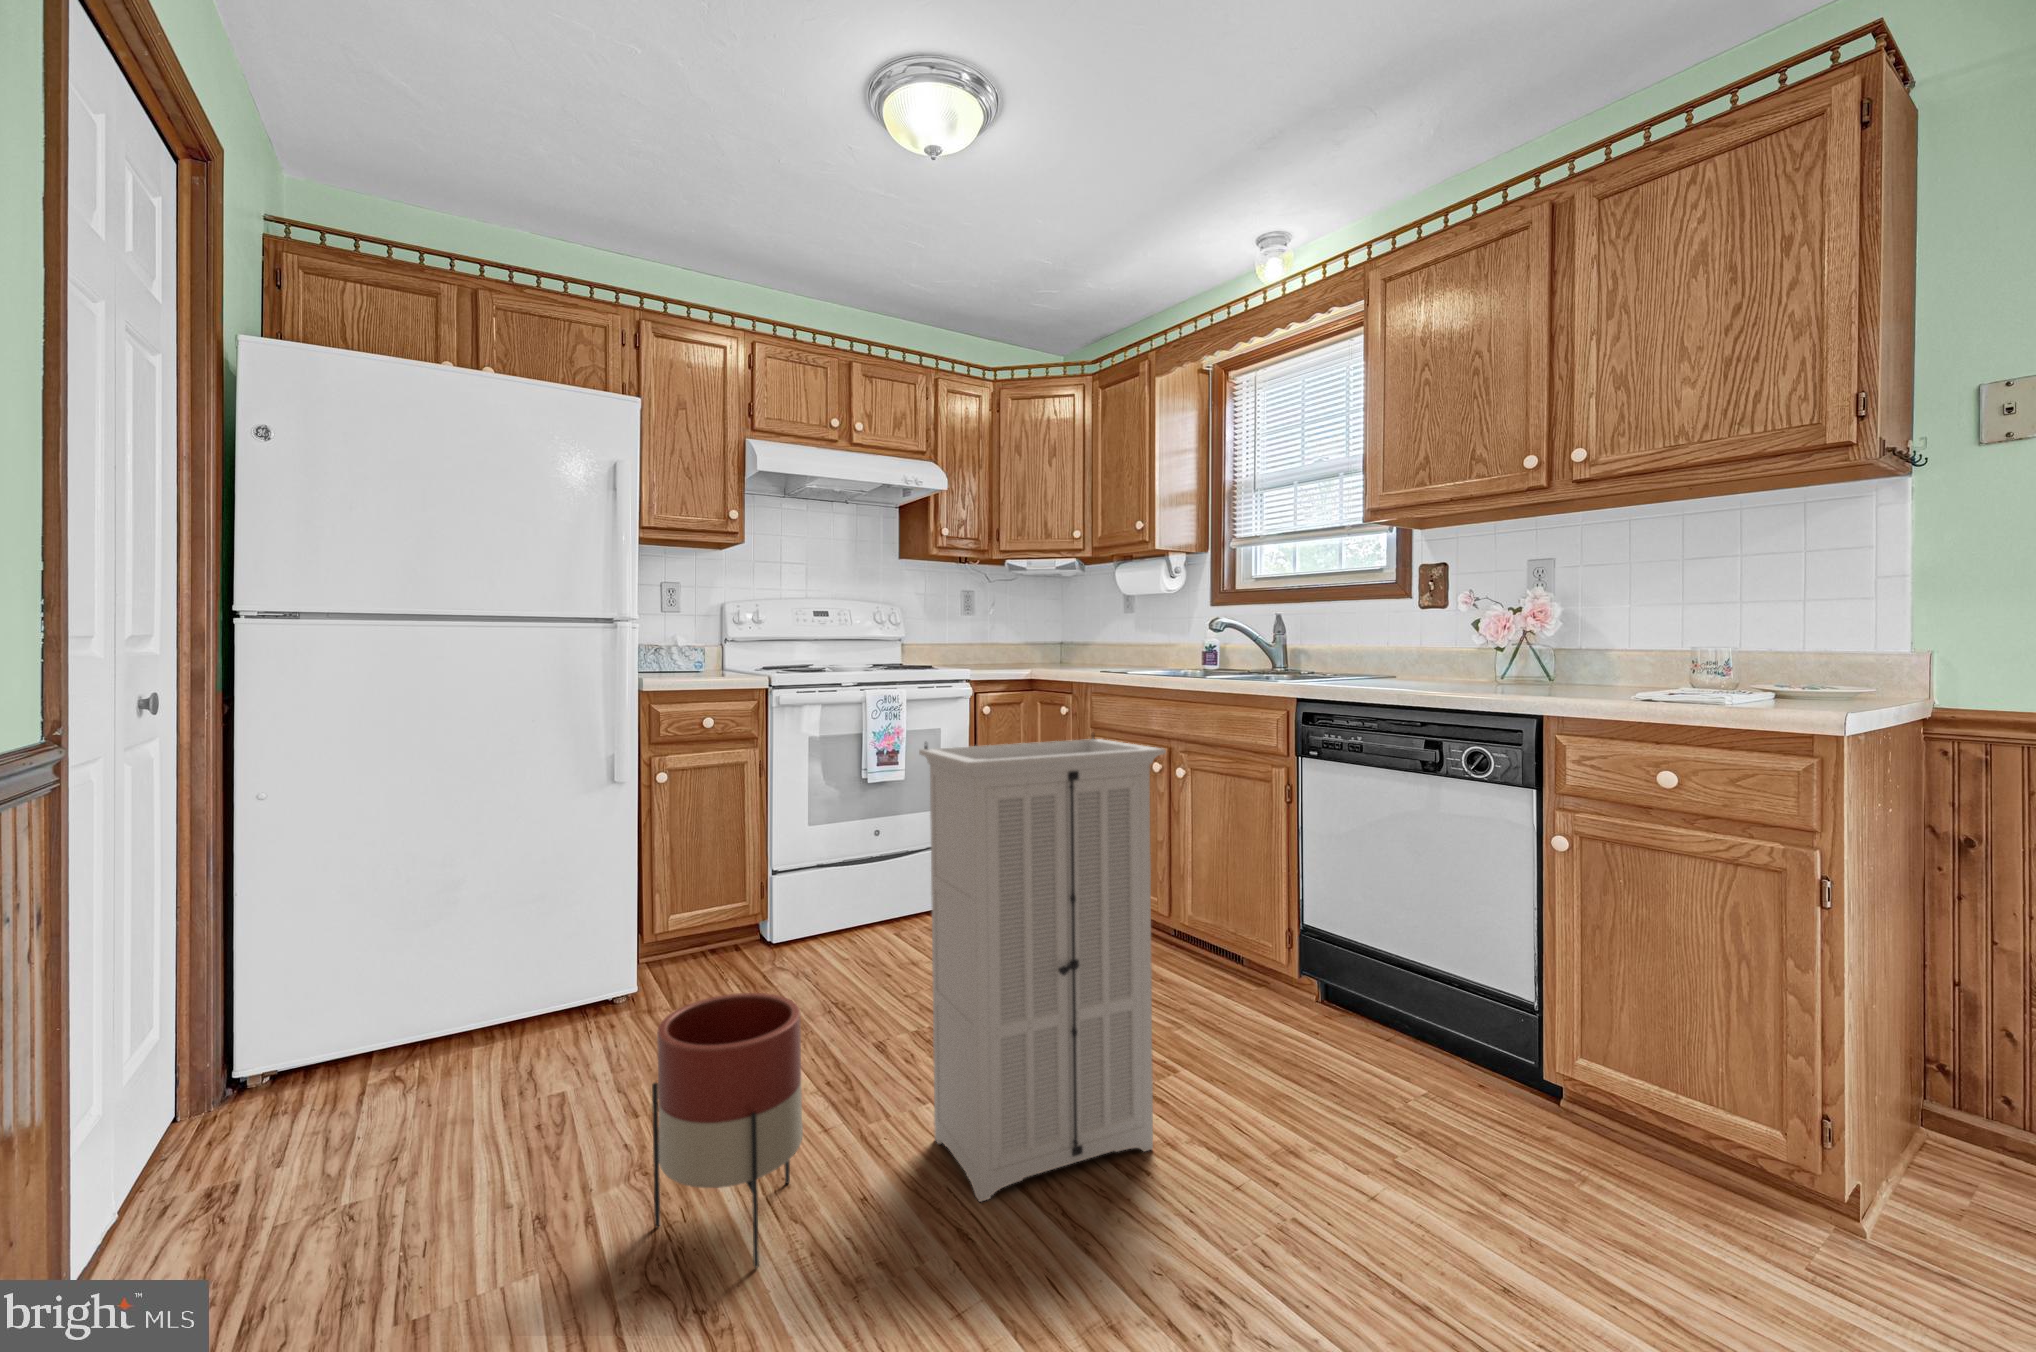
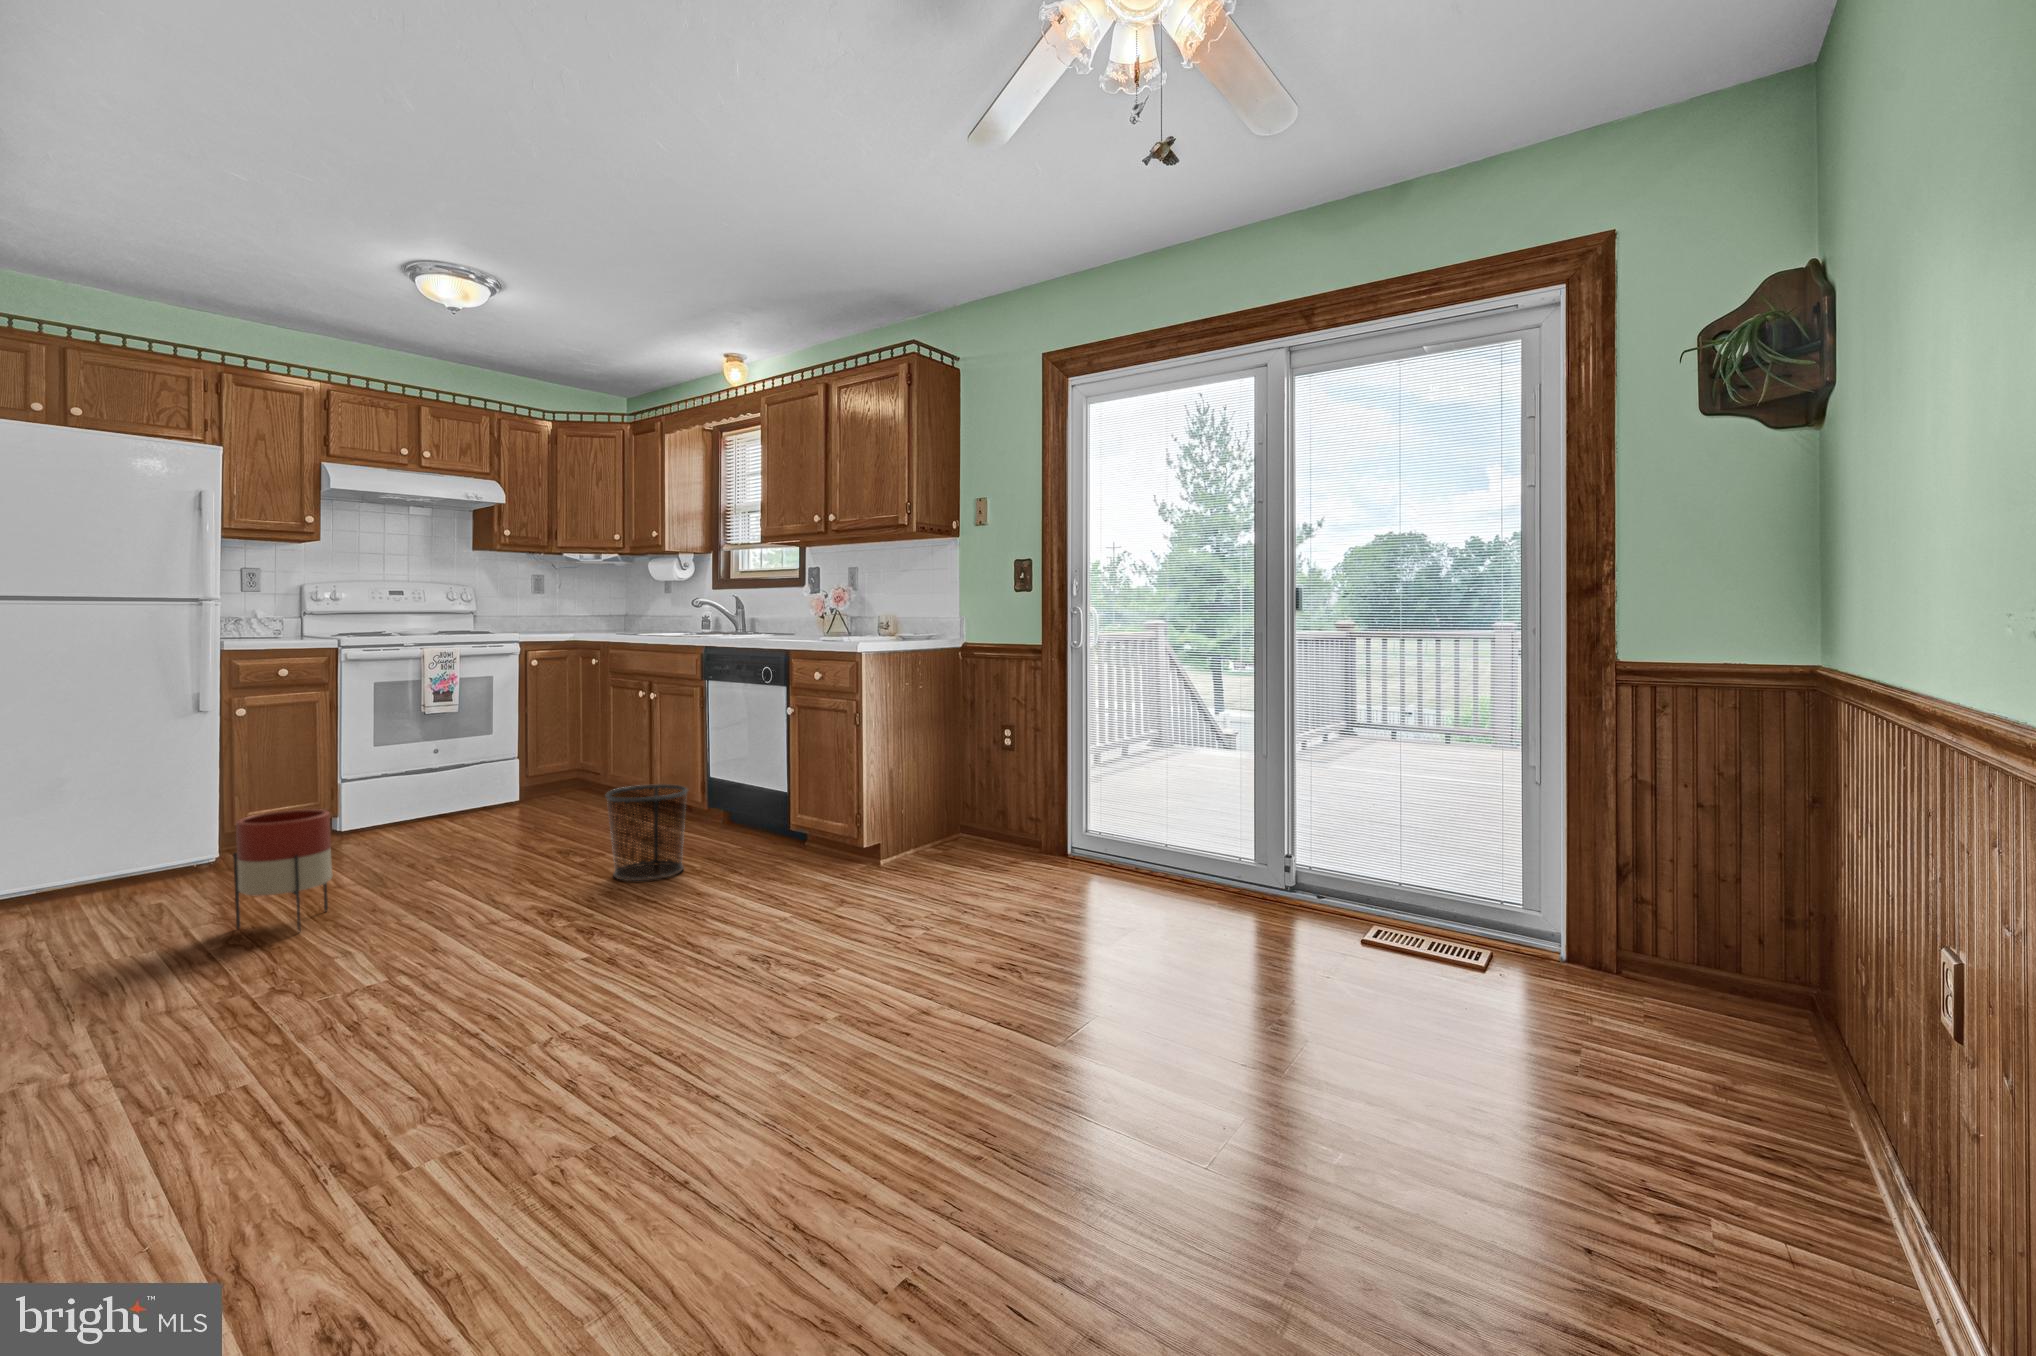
storage cabinet: present [919,736,1166,1202] -> none [414,670,561,906]
trash can: none [1222,946,1380,1162] -> present [605,784,689,881]

